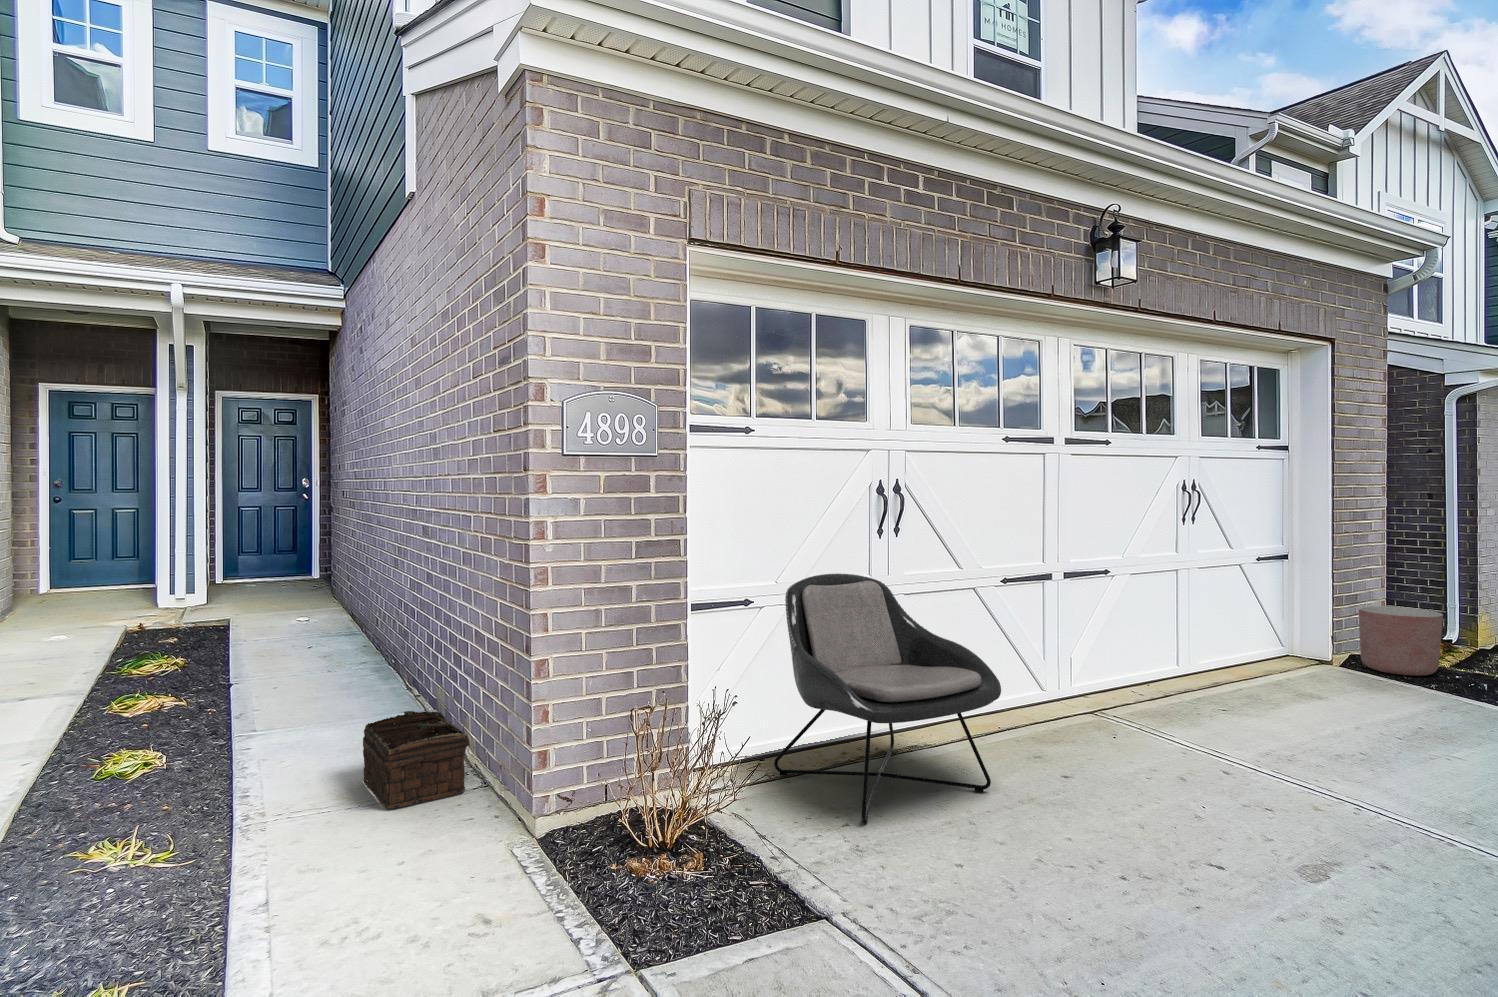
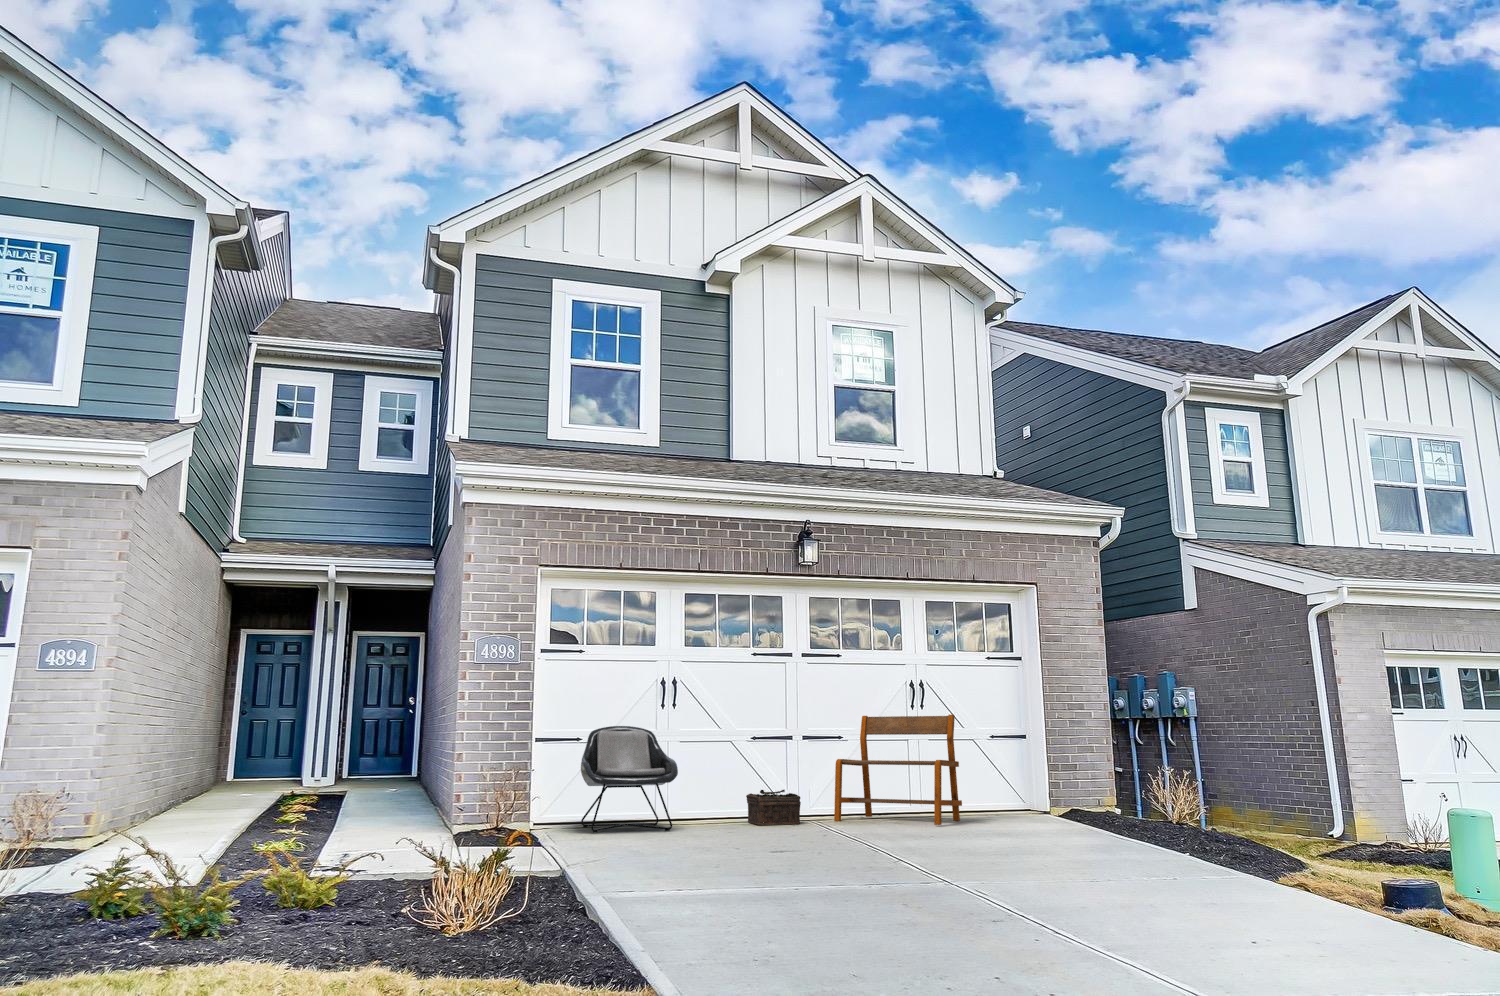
bench: none [1110,535,1330,721] -> present [834,715,962,825]
planter: present [1359,606,1443,676] -> none [1065,772,1115,818]
basket: present [363,711,470,808] -> present [746,790,801,825]

